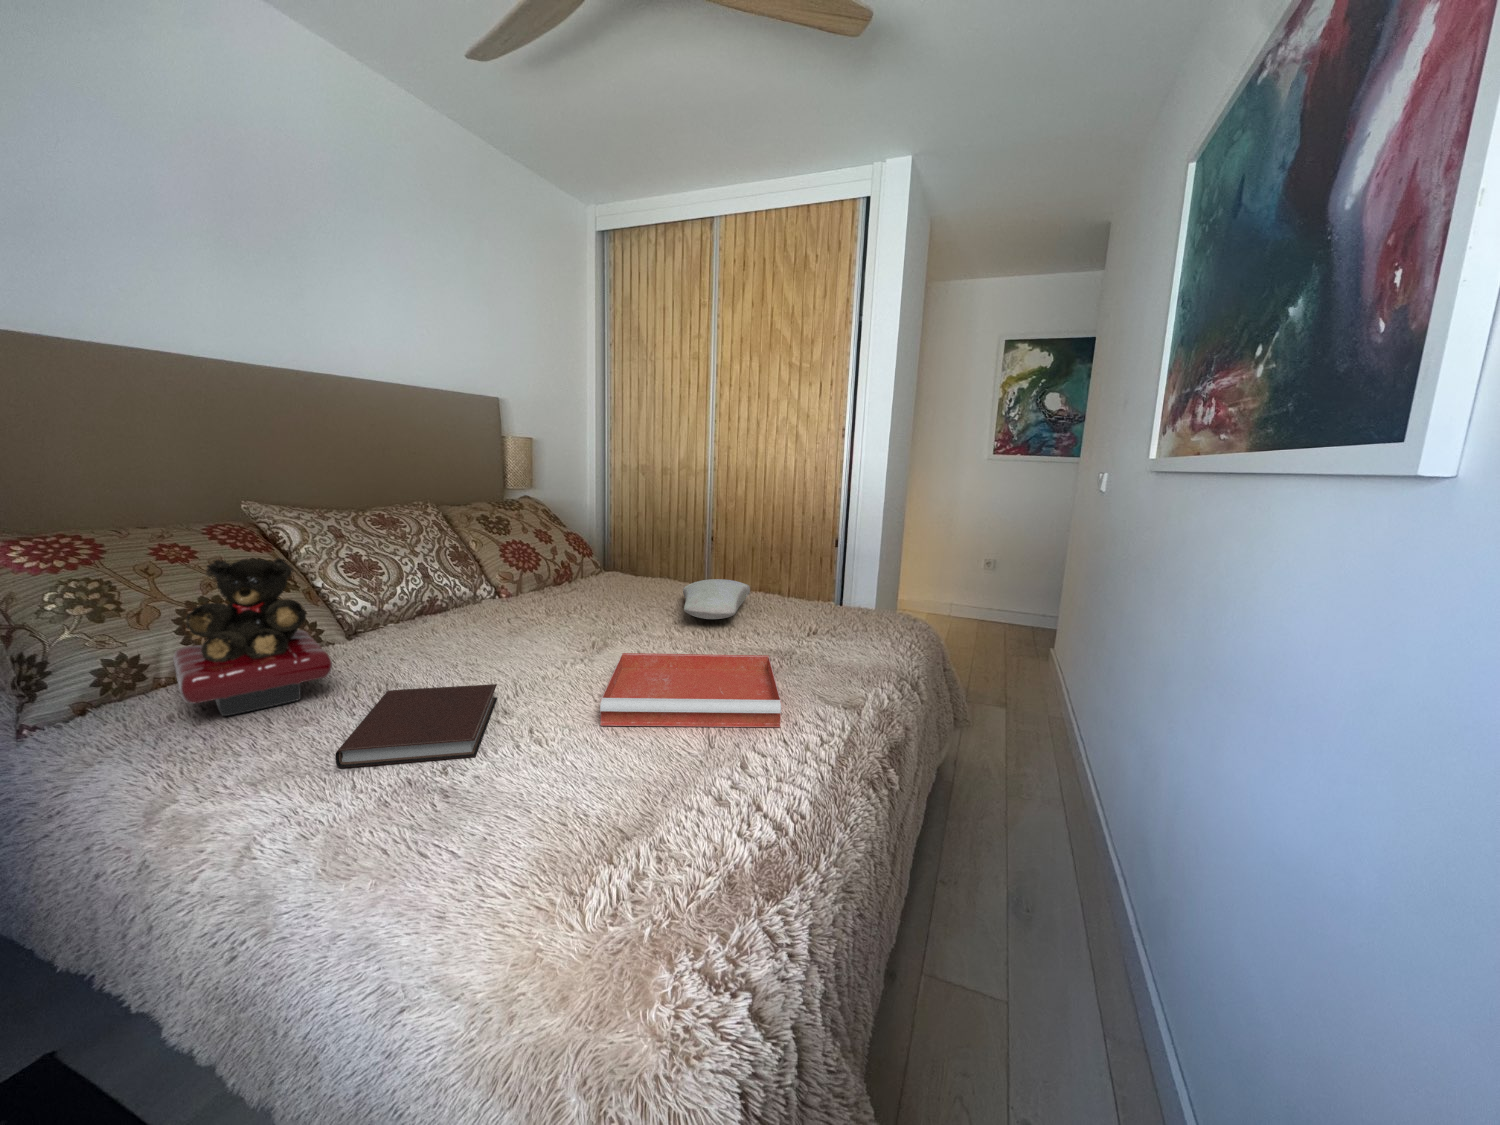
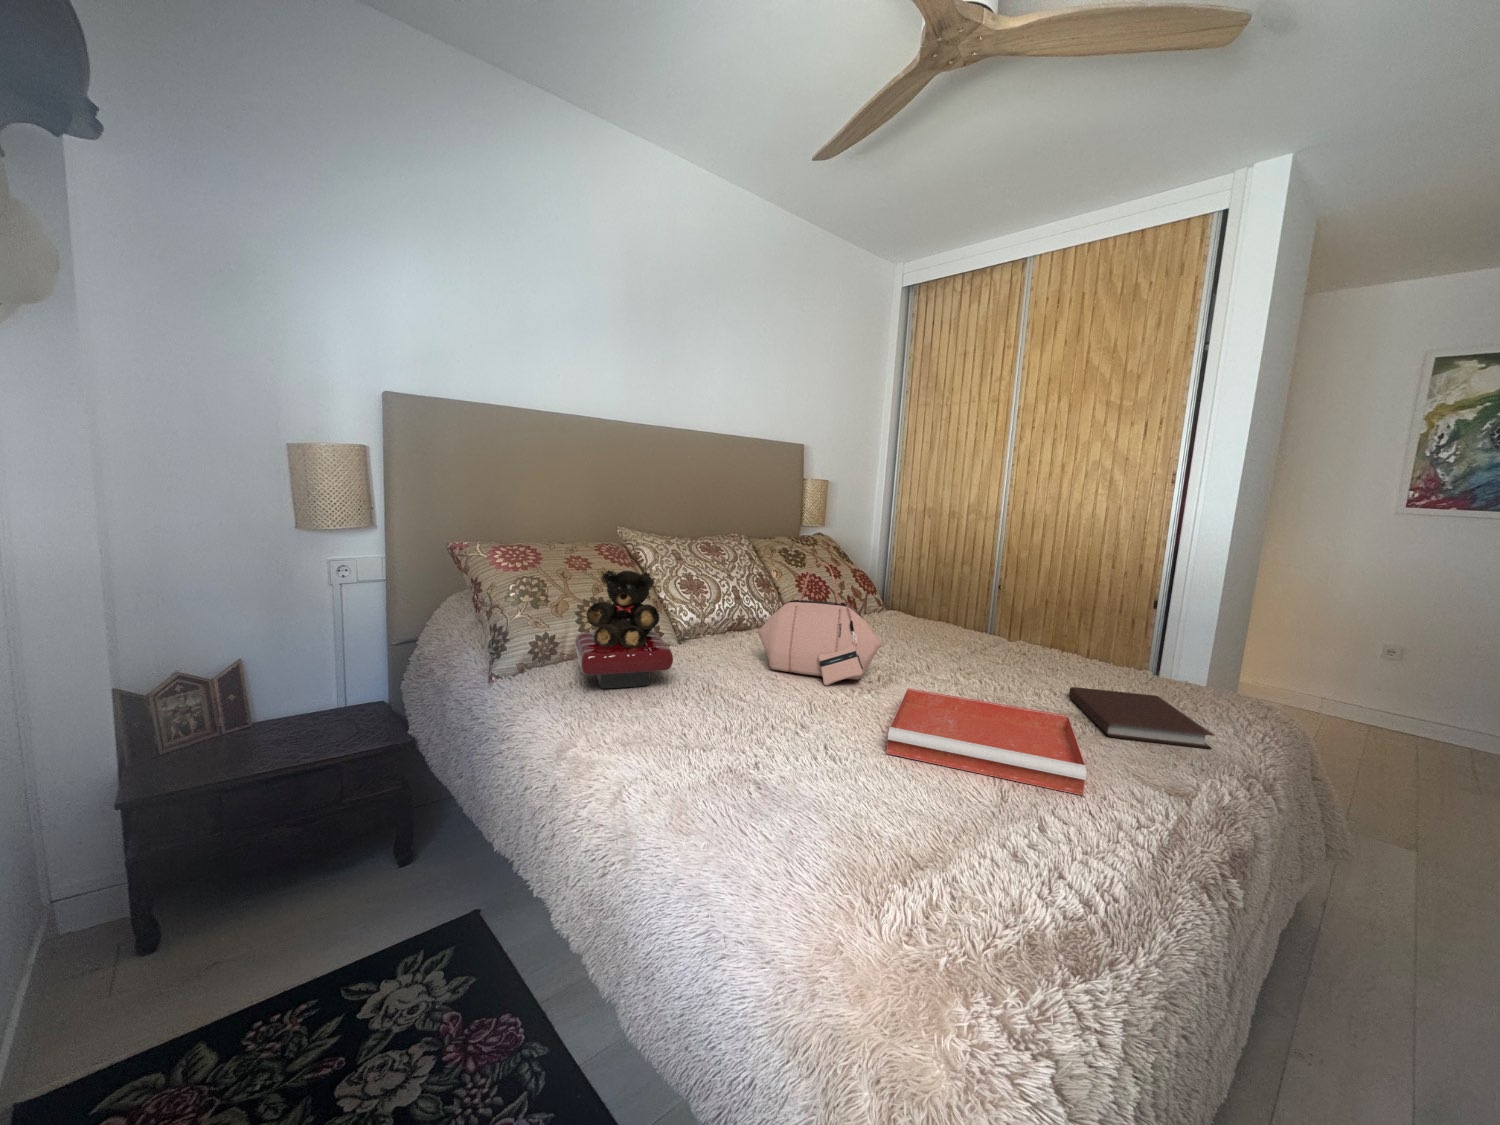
handbag: none [451,529,595,663] -> present [758,562,882,685]
pillow: present [683,579,750,619] -> none [966,628,1043,669]
notebook: present [335,684,497,767] -> present [1069,687,1214,749]

